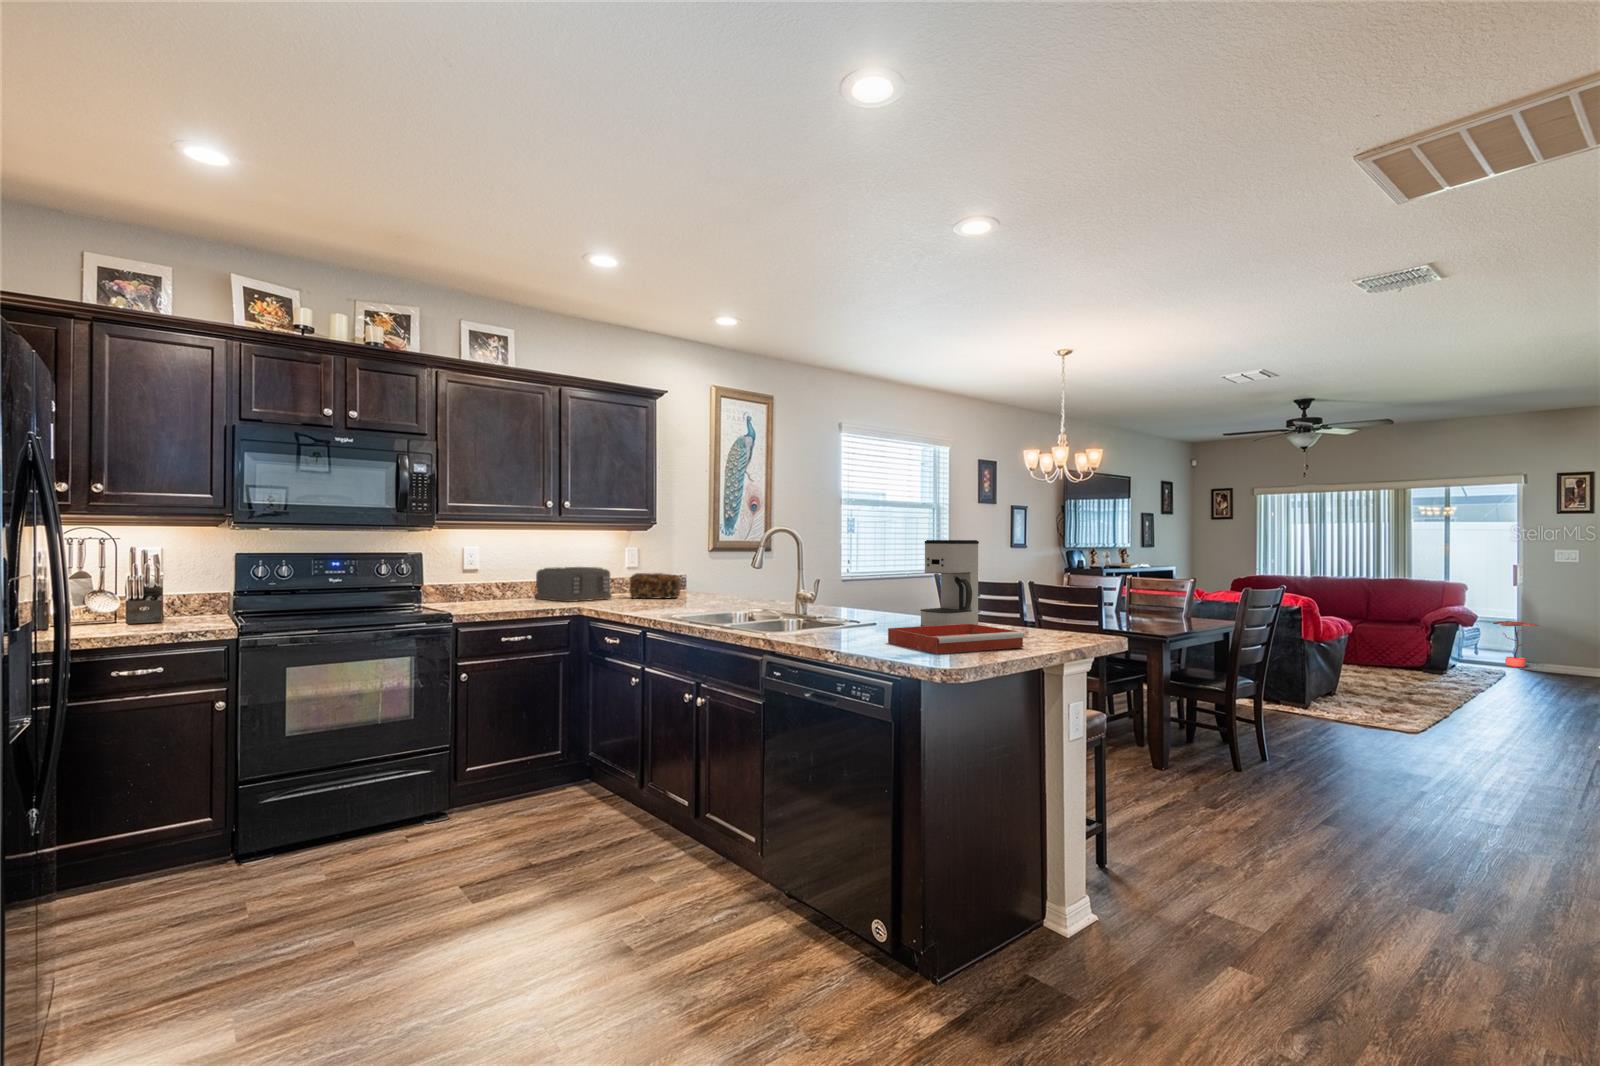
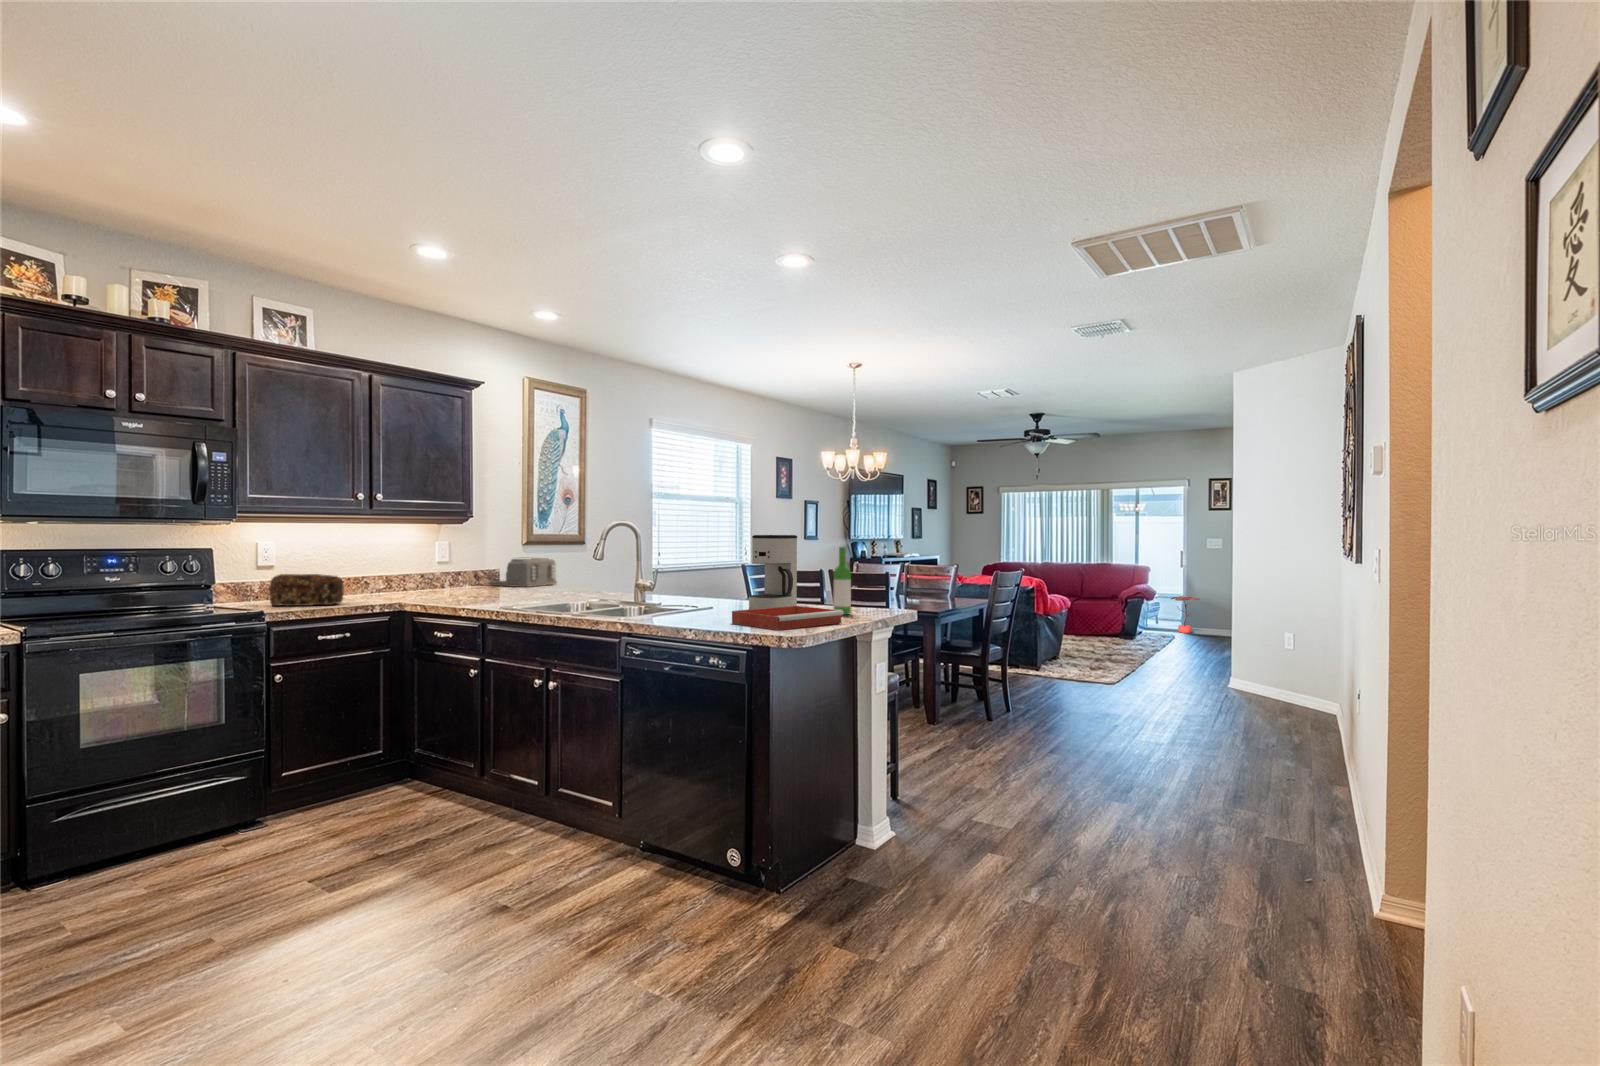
wine bottle: none [1020,554,1041,636] -> present [834,547,851,615]
toaster: present [535,567,612,602] -> present [489,558,557,587]
bread loaf: present [630,573,680,599] -> present [269,574,344,606]

